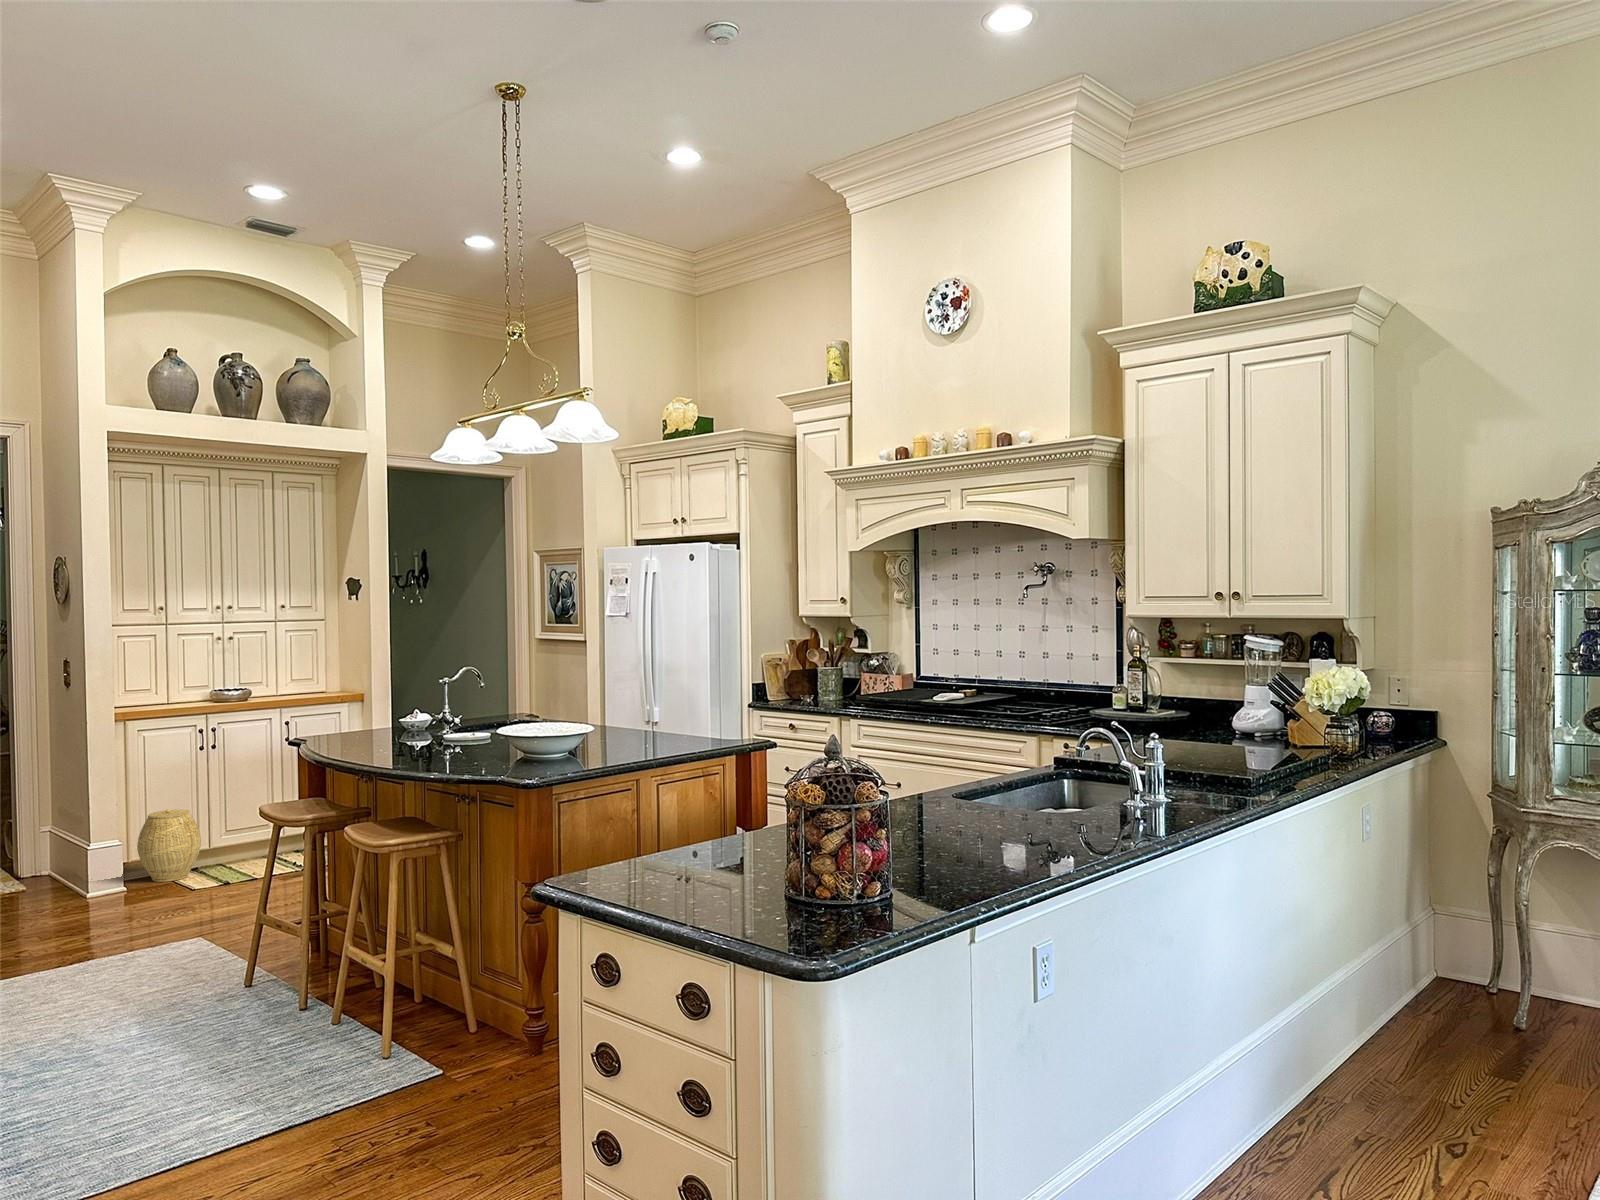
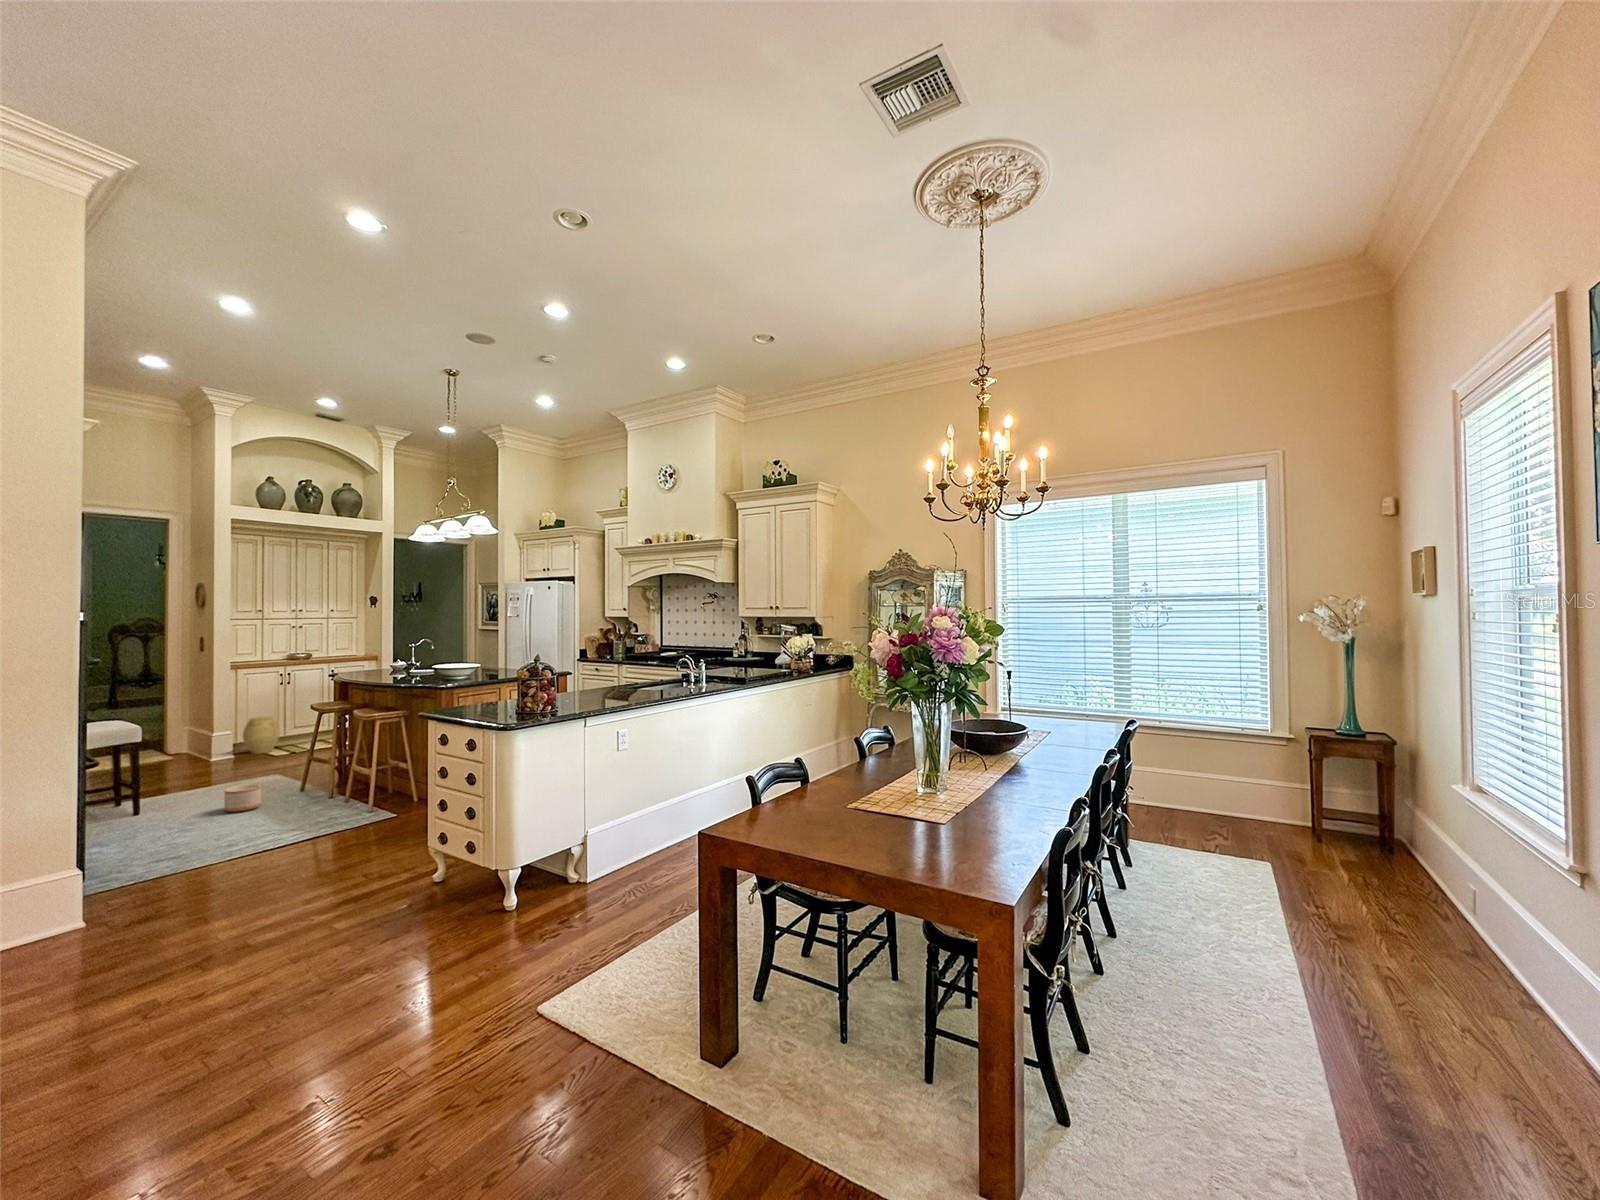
planter: none [102,979,171,1043] -> present [225,784,261,812]

